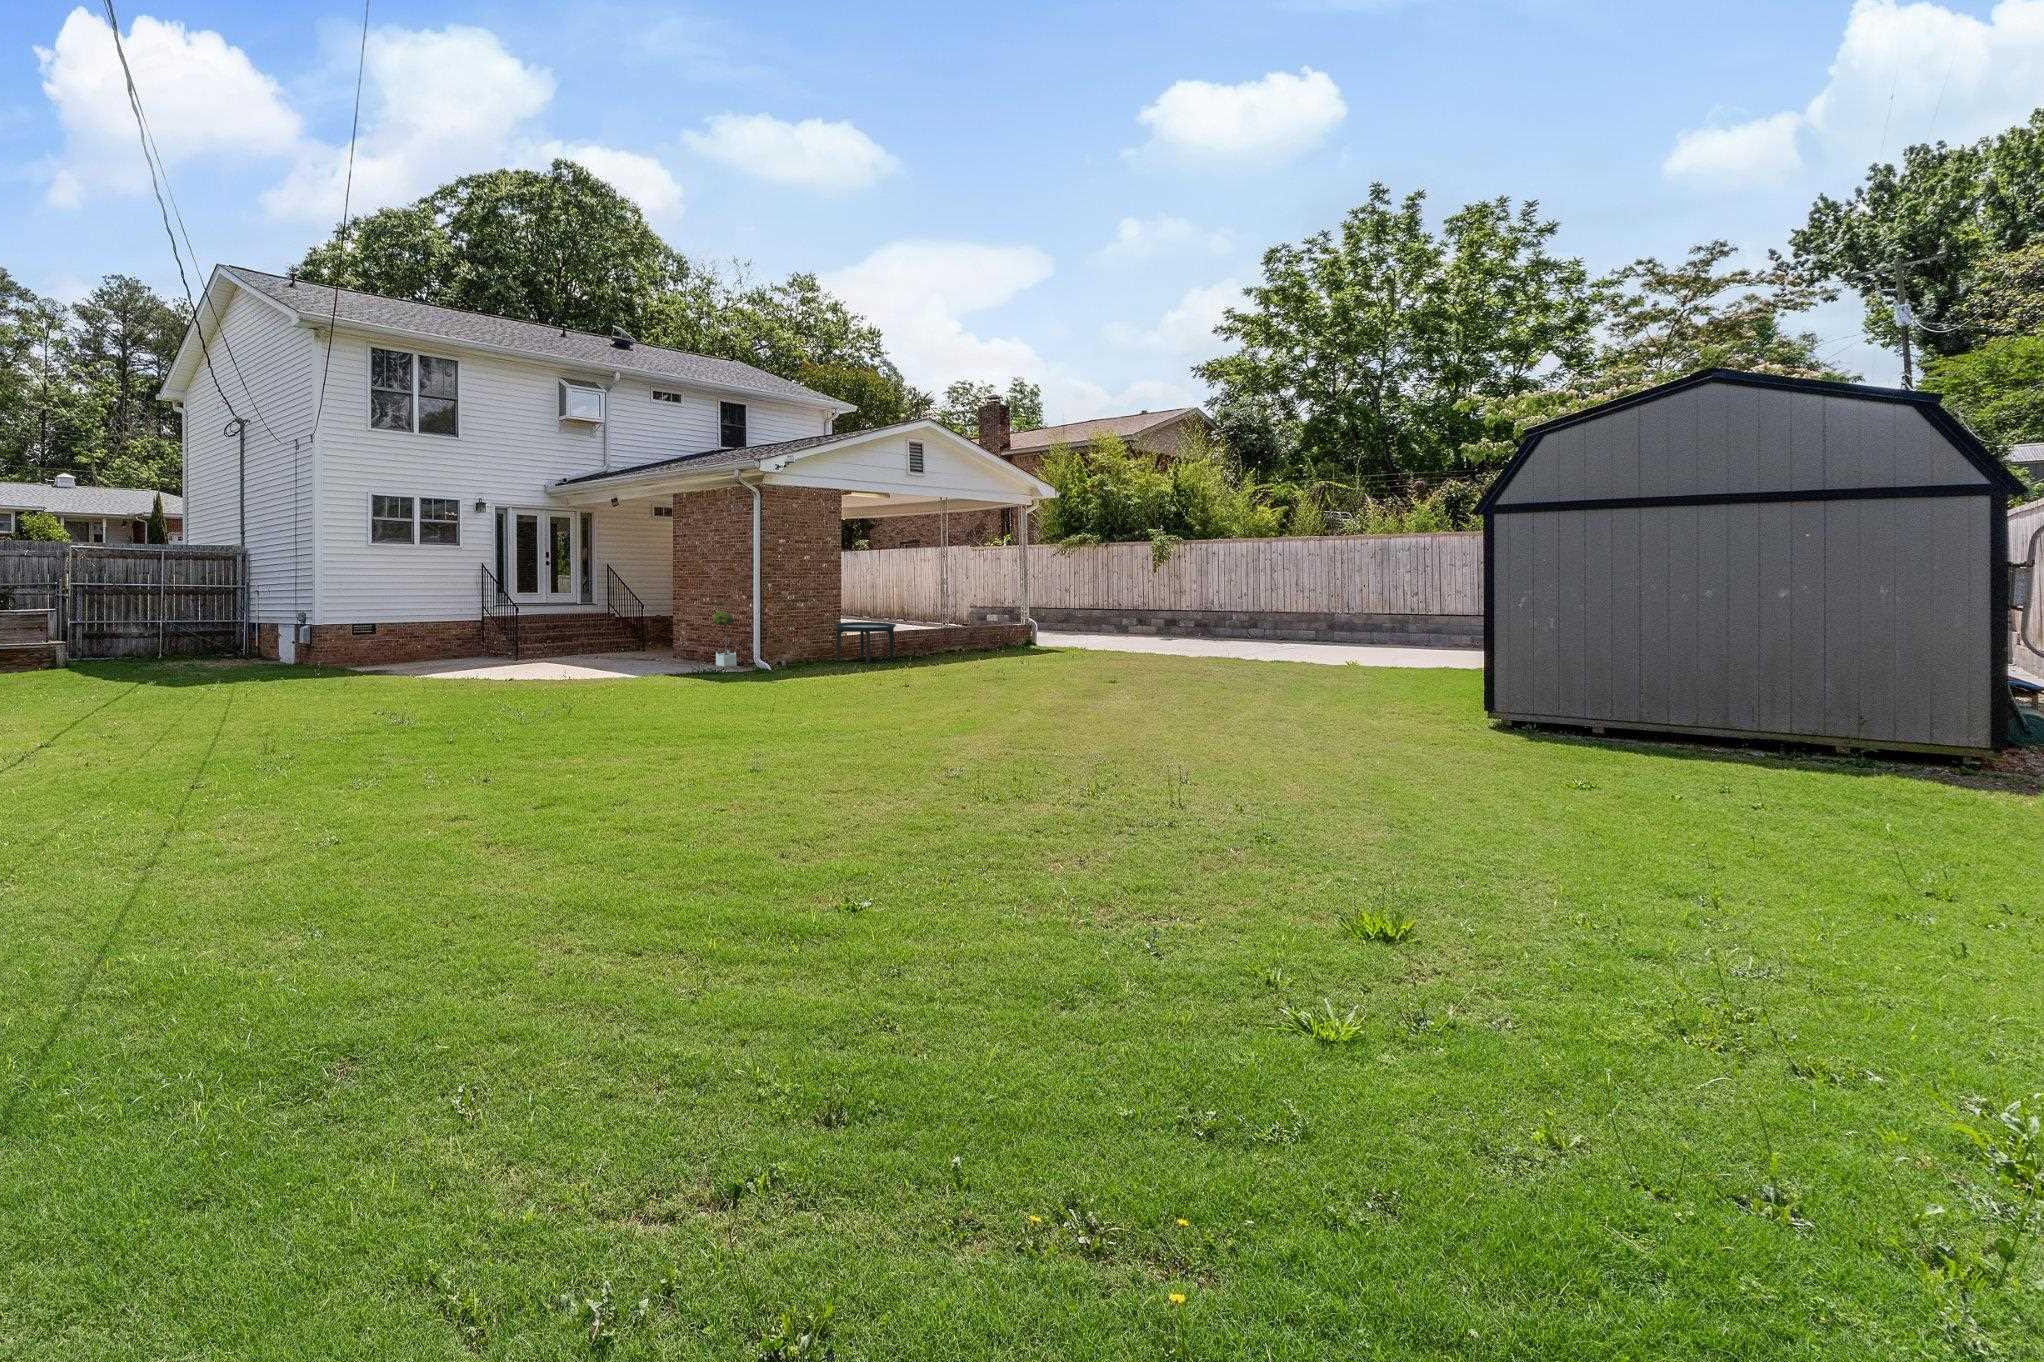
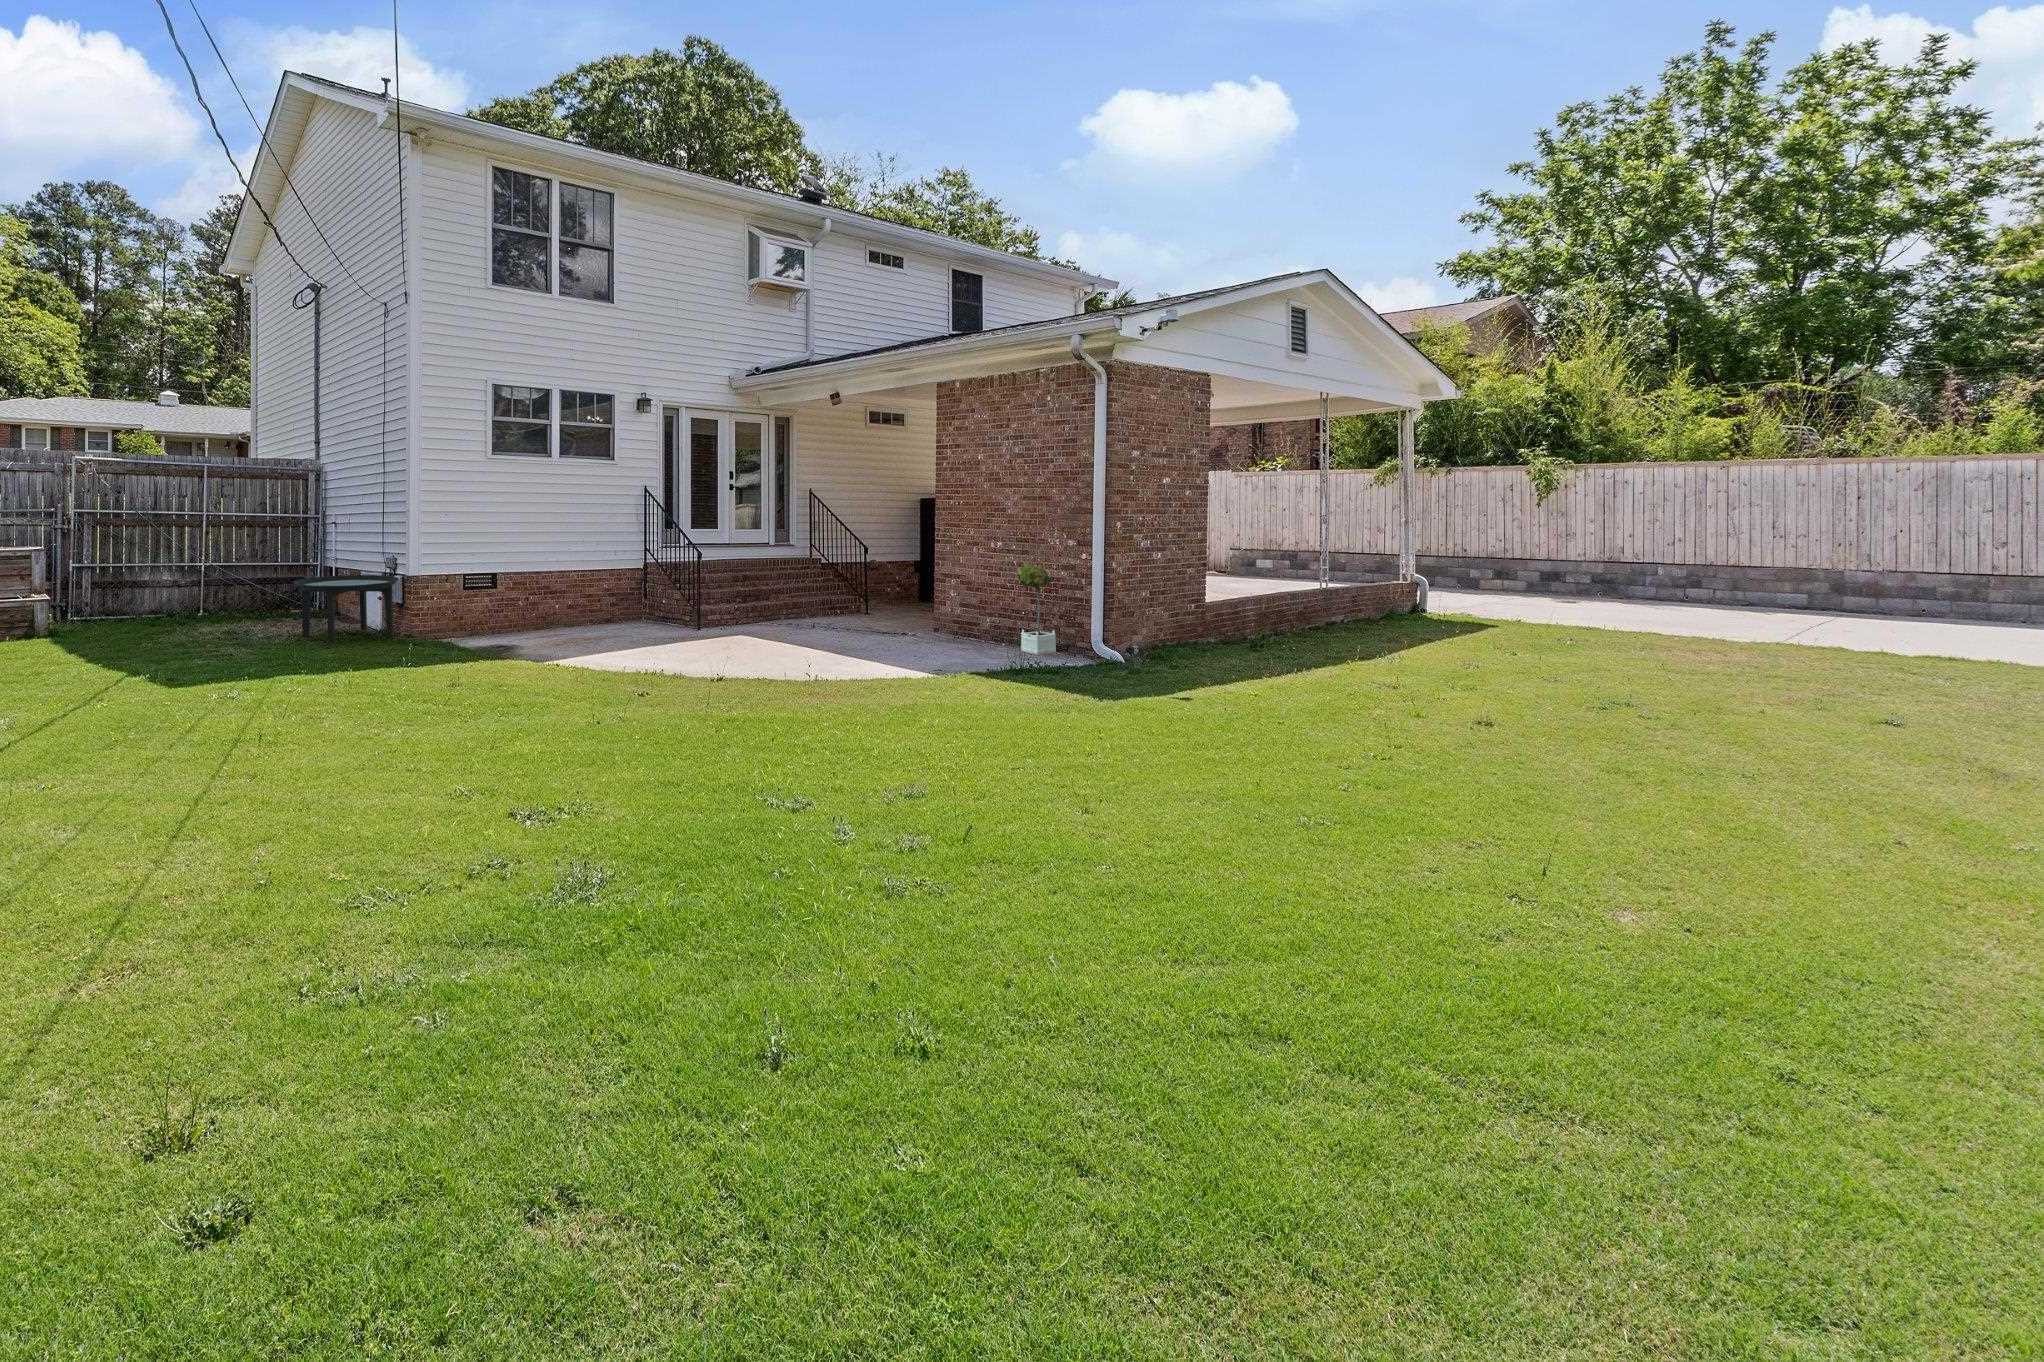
round table: present [834,622,896,664] -> present [294,575,399,643]

